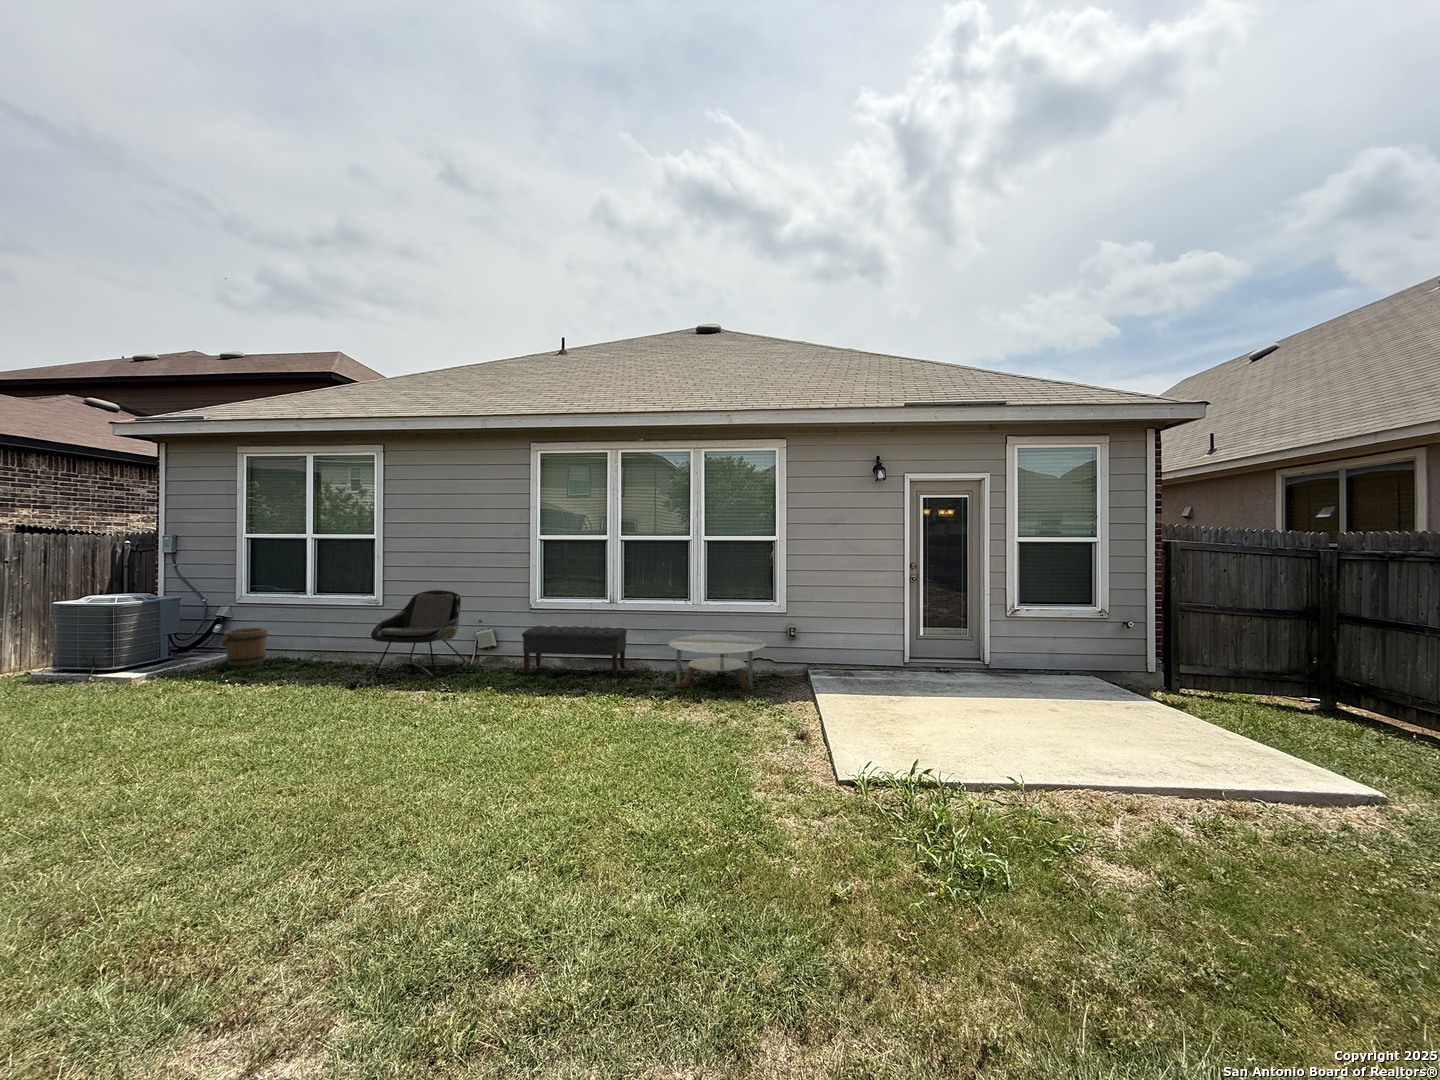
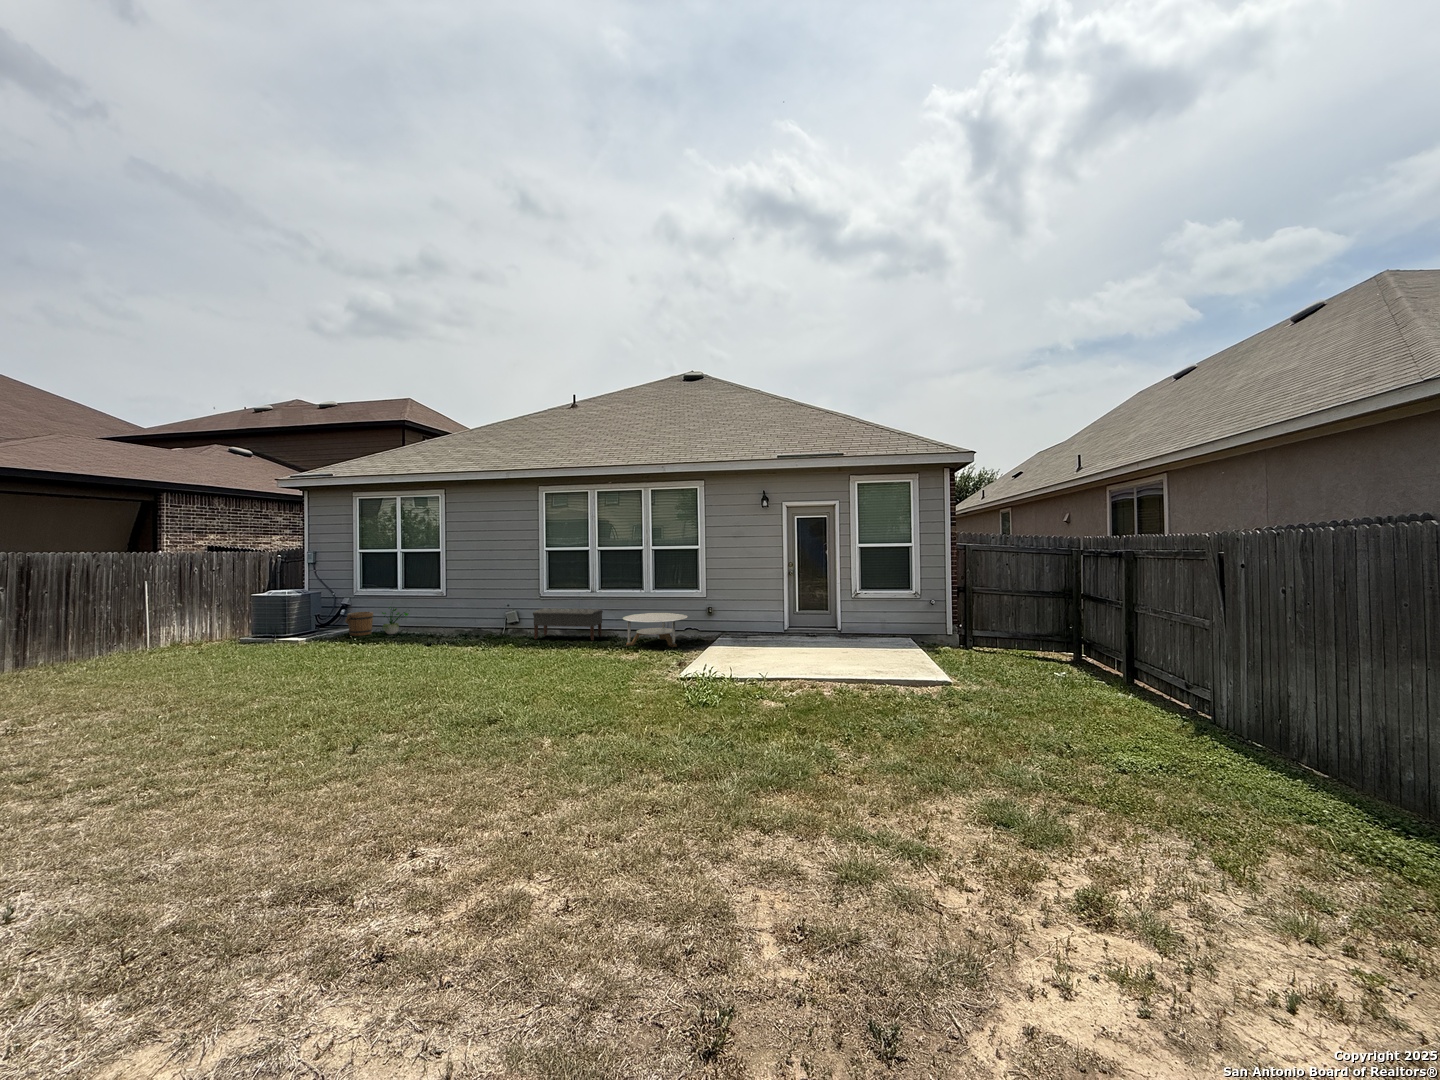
lounge chair: present [371,590,465,678] -> none [438,585,498,641]
potted plant: none [280,611,327,663] -> present [382,607,408,634]

